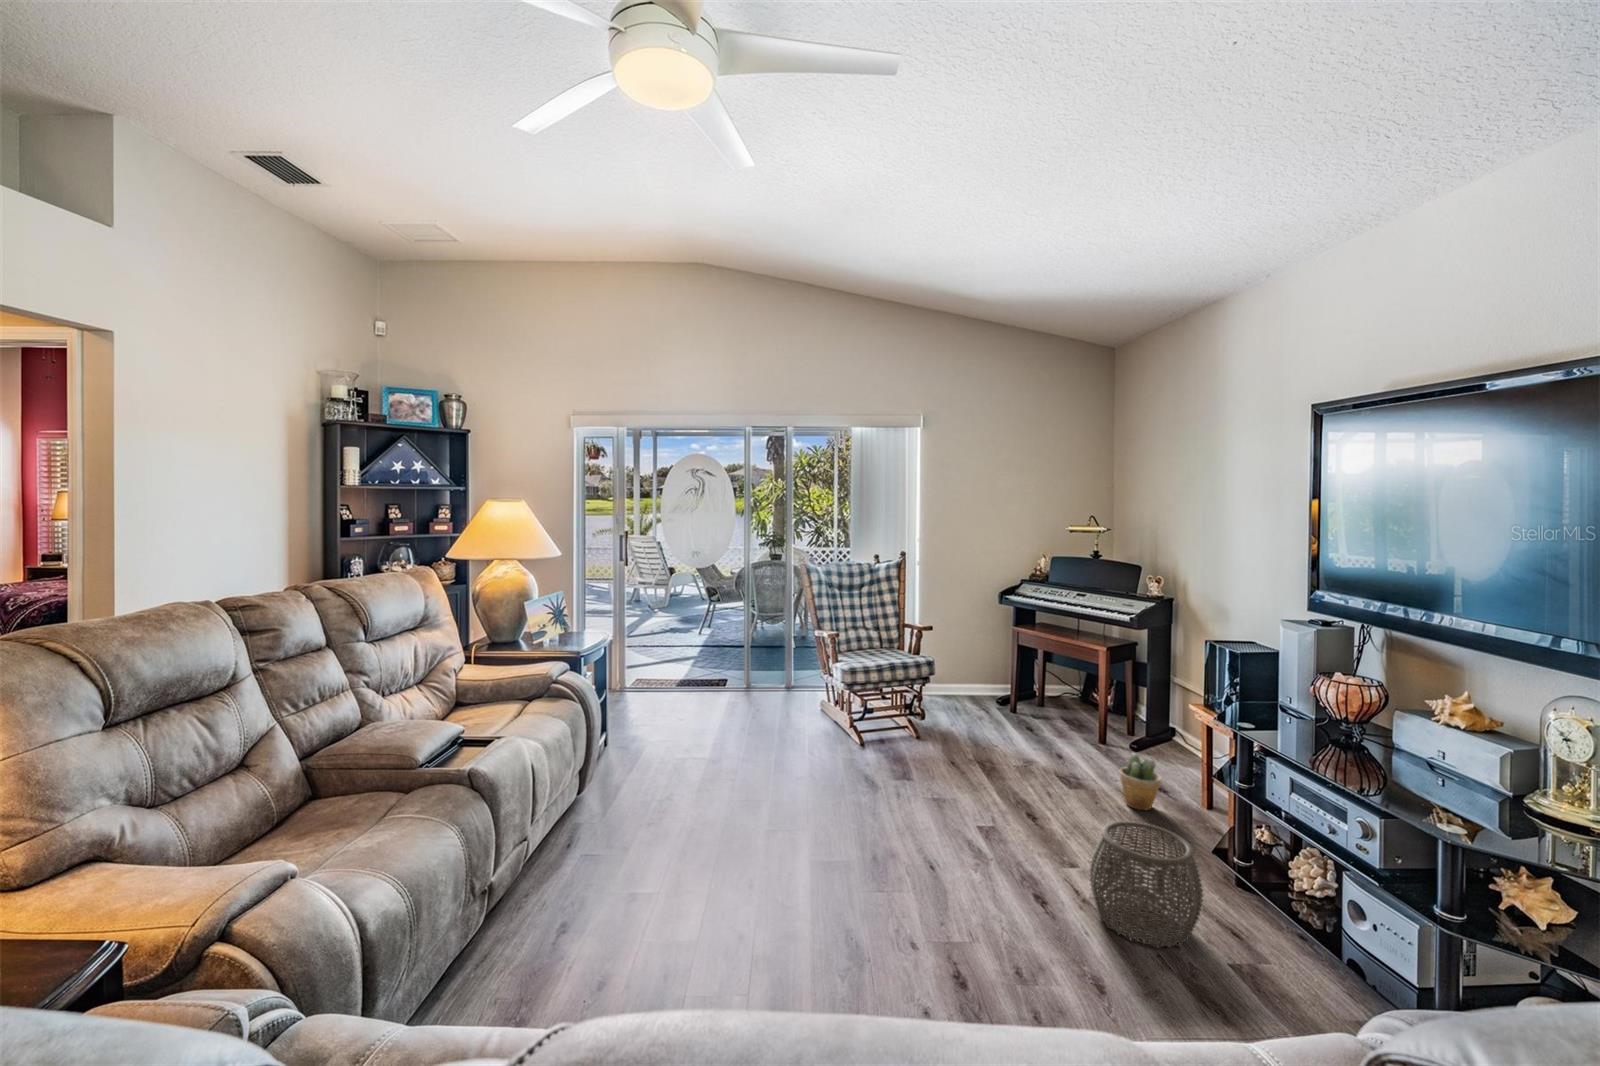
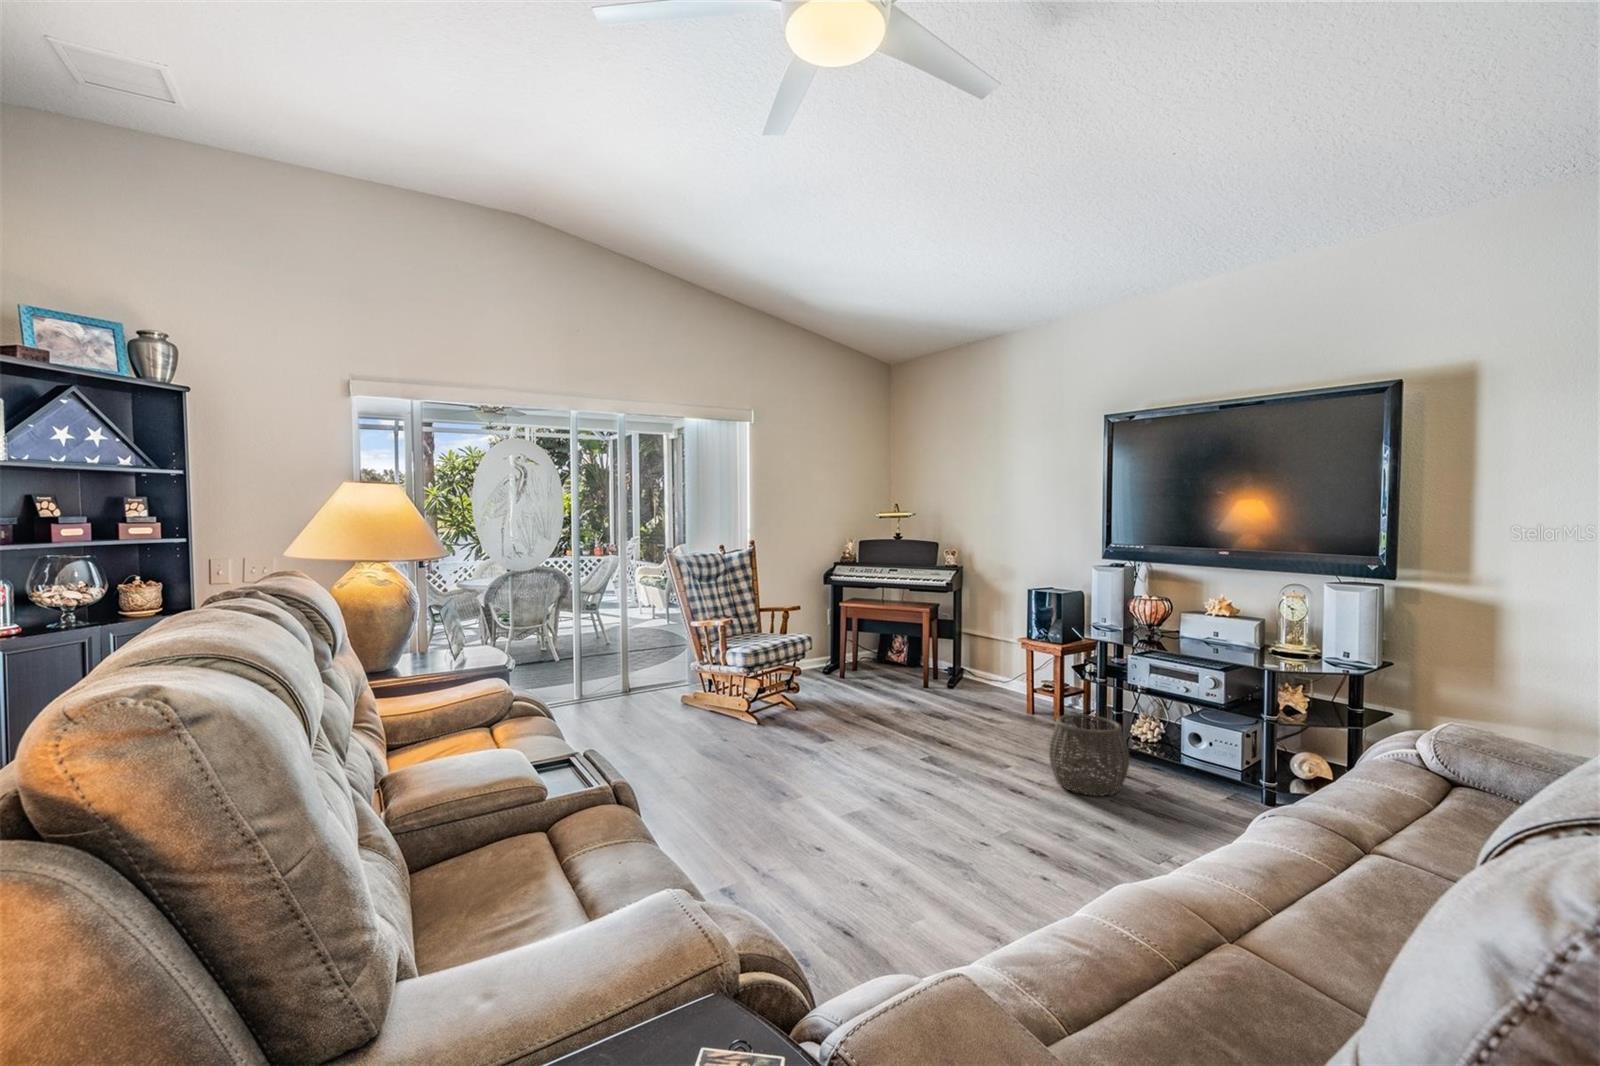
potted plant: present [1120,754,1161,810] -> none [989,680,1019,722]

